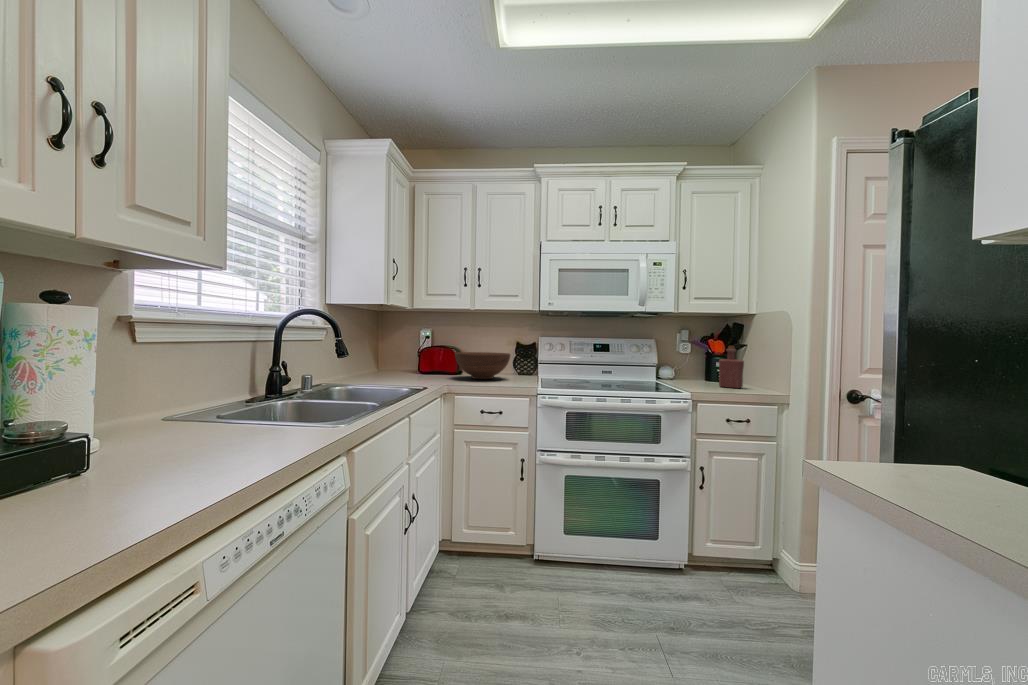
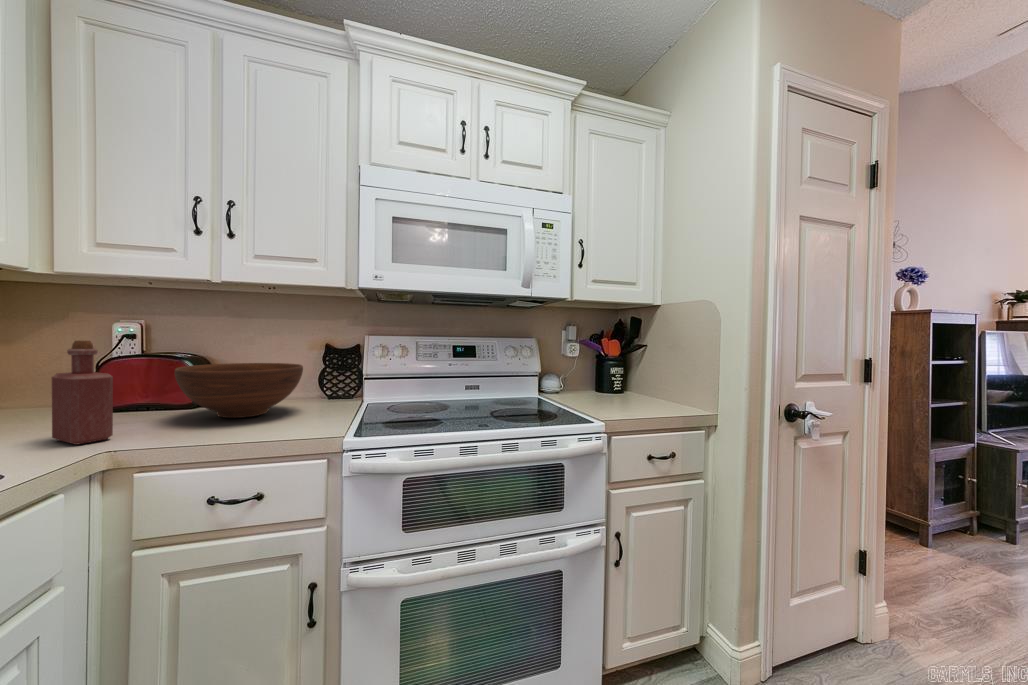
bottle: present [719,346,744,388] -> present [52,341,113,445]

